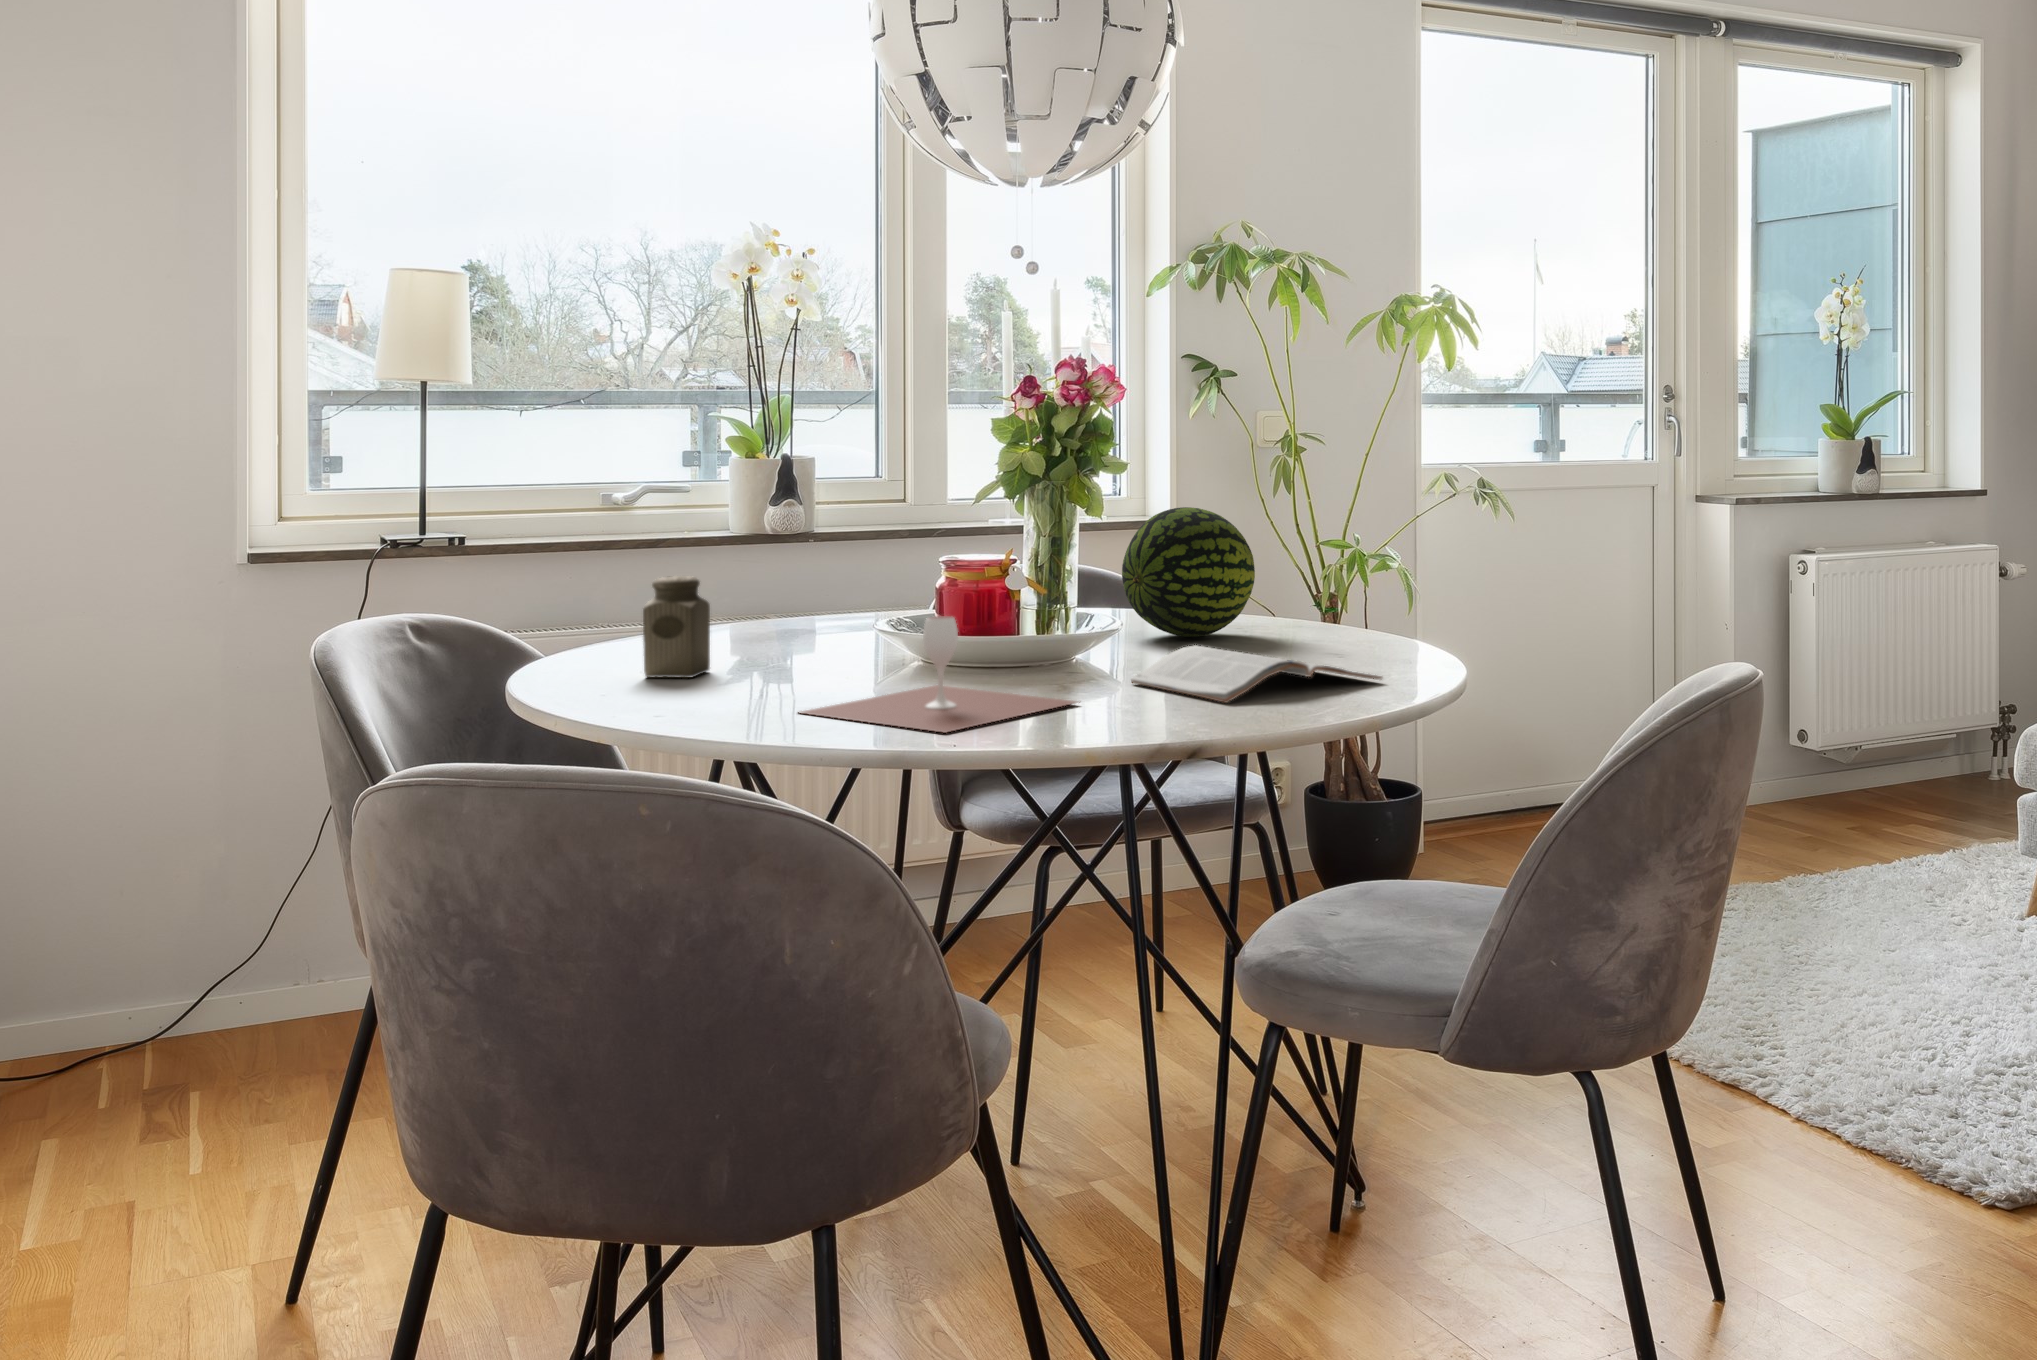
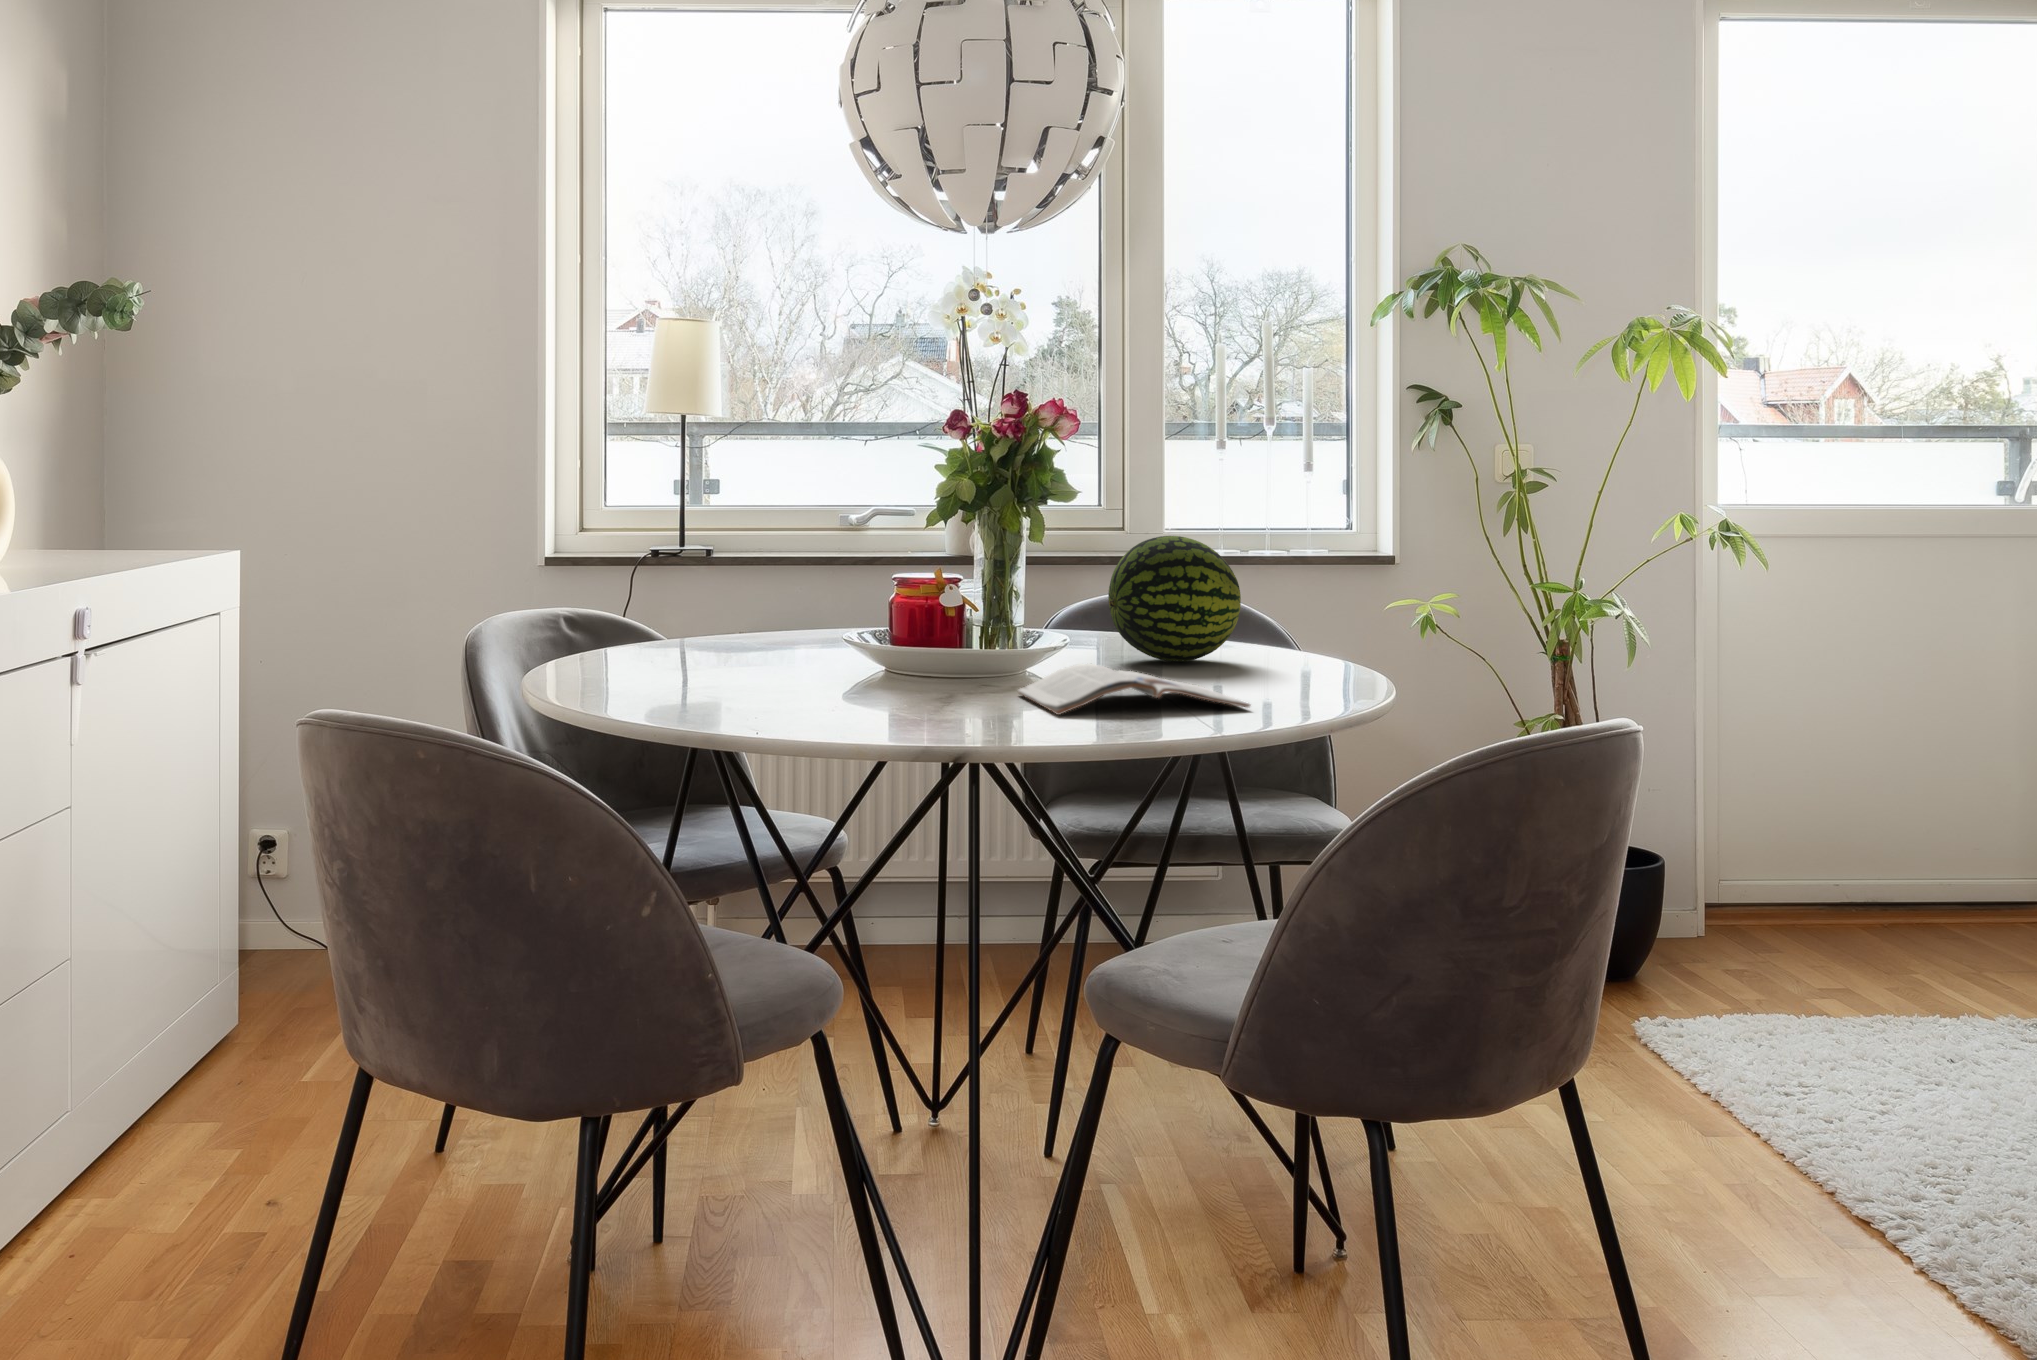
salt shaker: present [643,576,710,678] -> none [656,581,714,666]
wine glass: present [801,616,1080,733] -> none [702,621,933,718]

